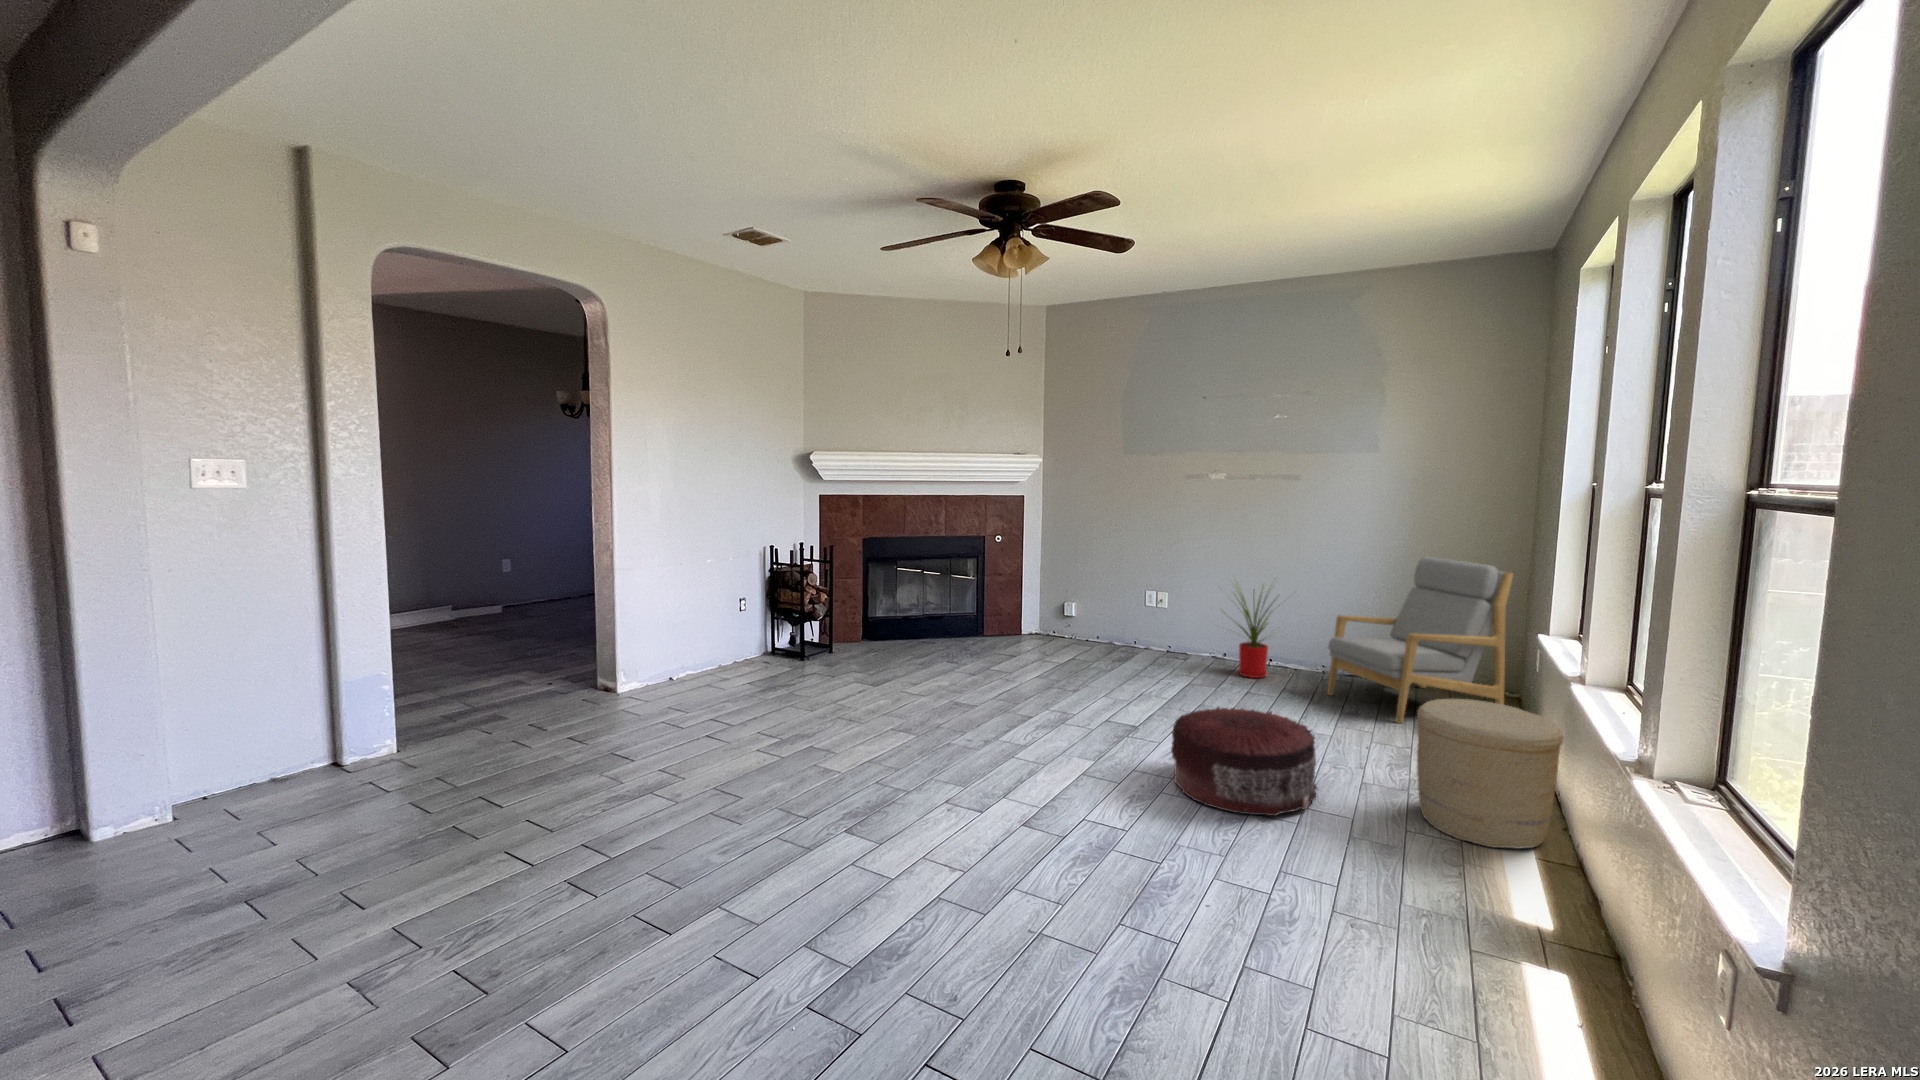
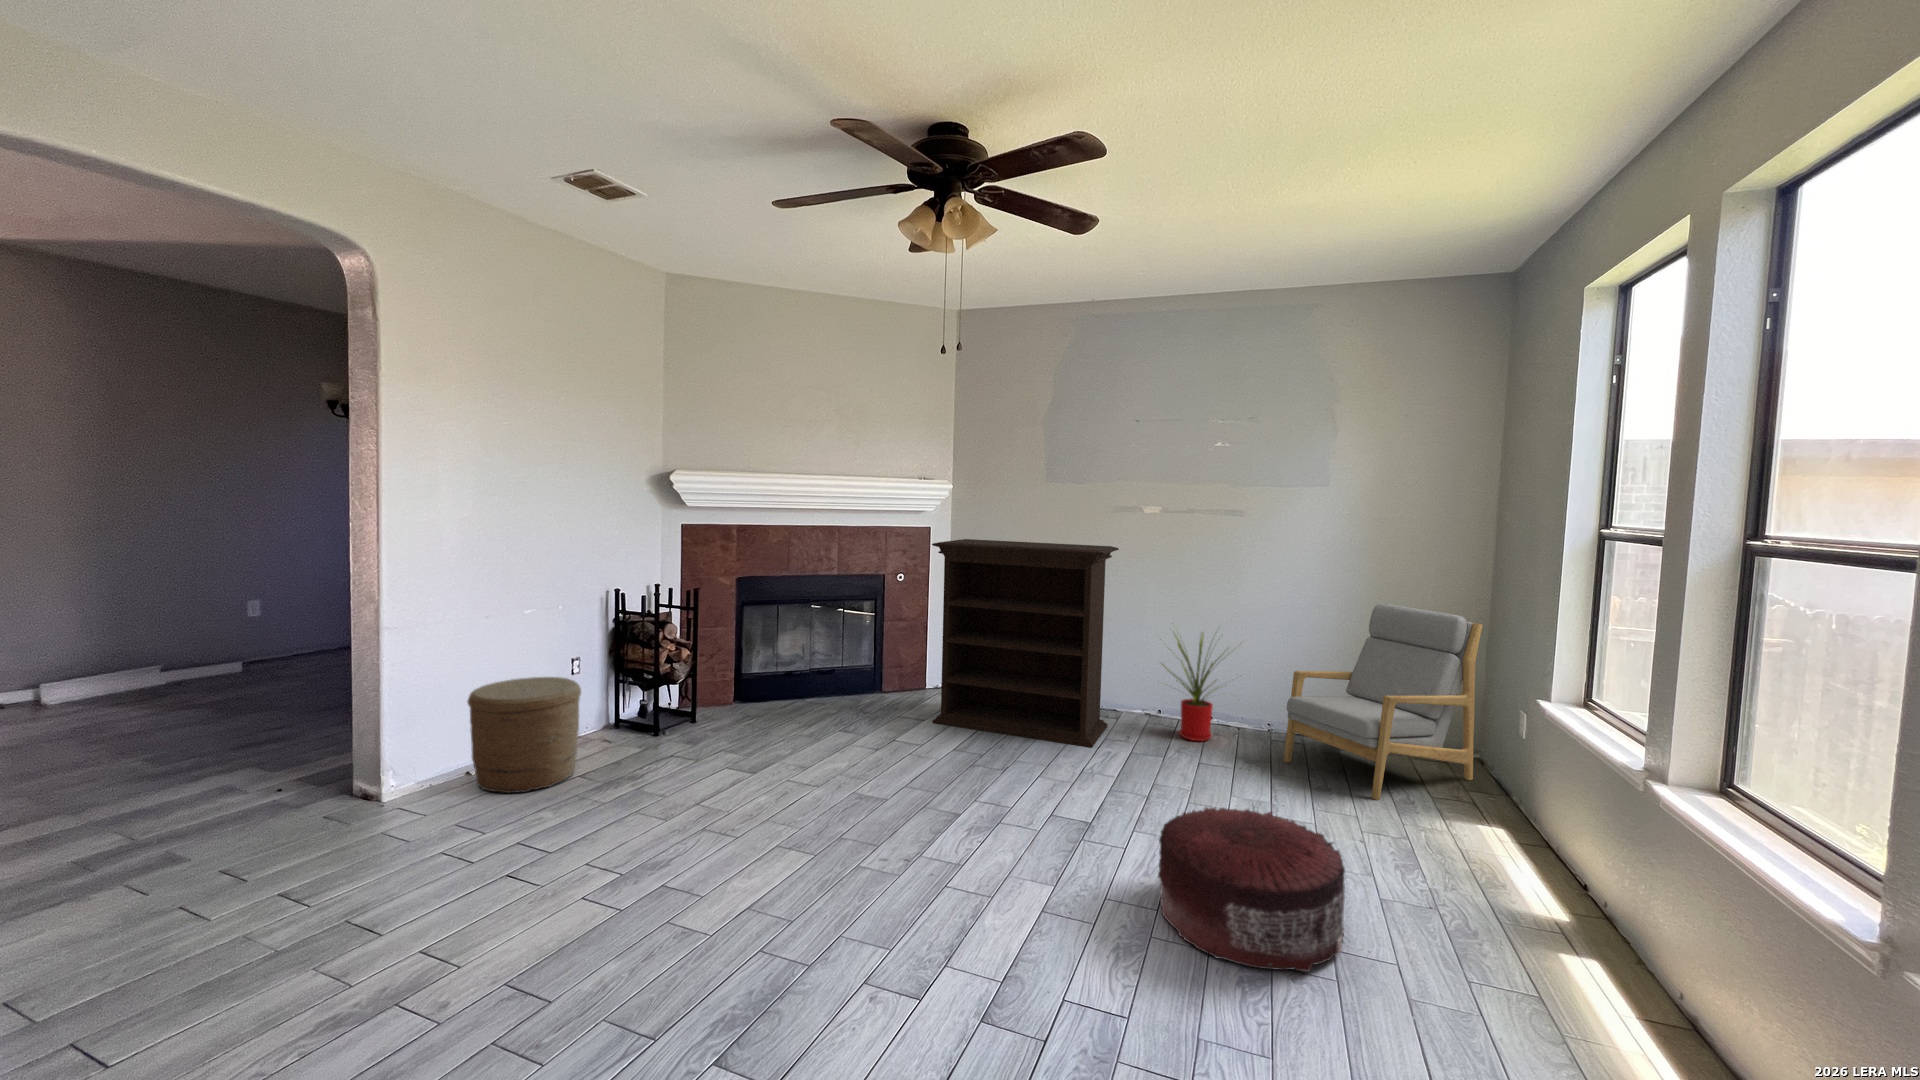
bookshelf: none [1021,504,1184,679] -> present [932,539,1119,747]
woven basket: present [1417,699,1563,849] -> present [468,677,581,793]

